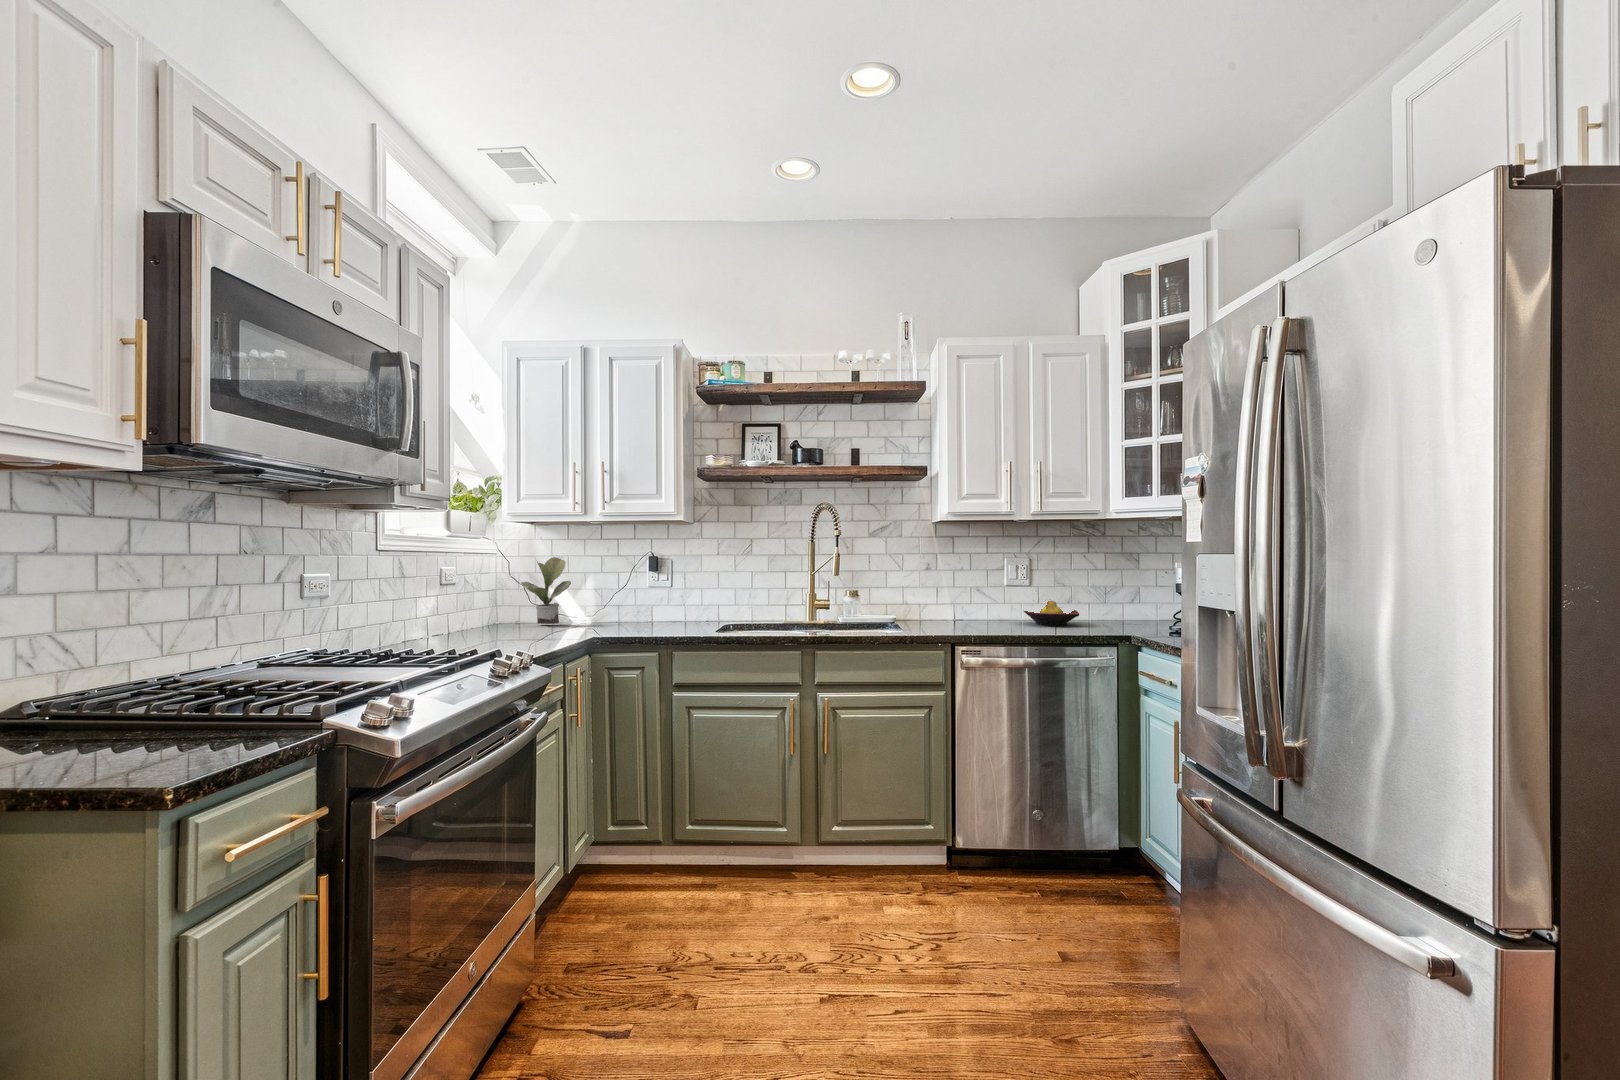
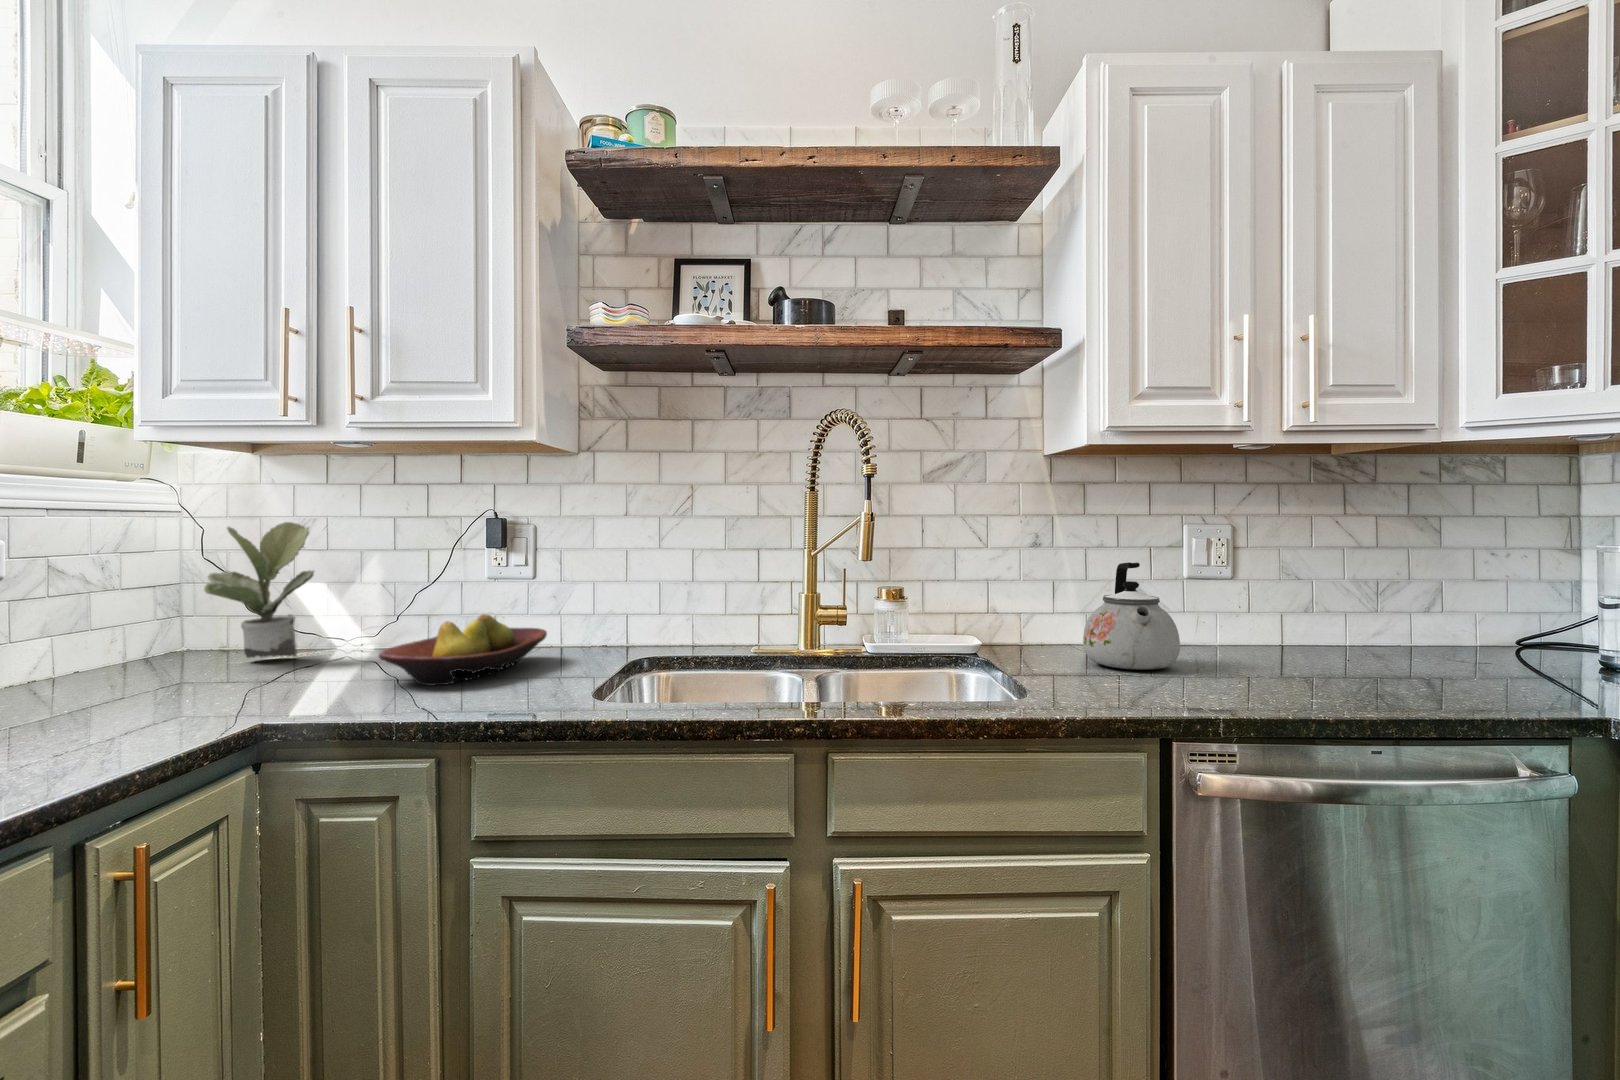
kettle: none [945,575,989,627] -> present [1083,562,1180,670]
fruit bowl: present [1024,601,1079,627] -> present [379,614,547,685]

